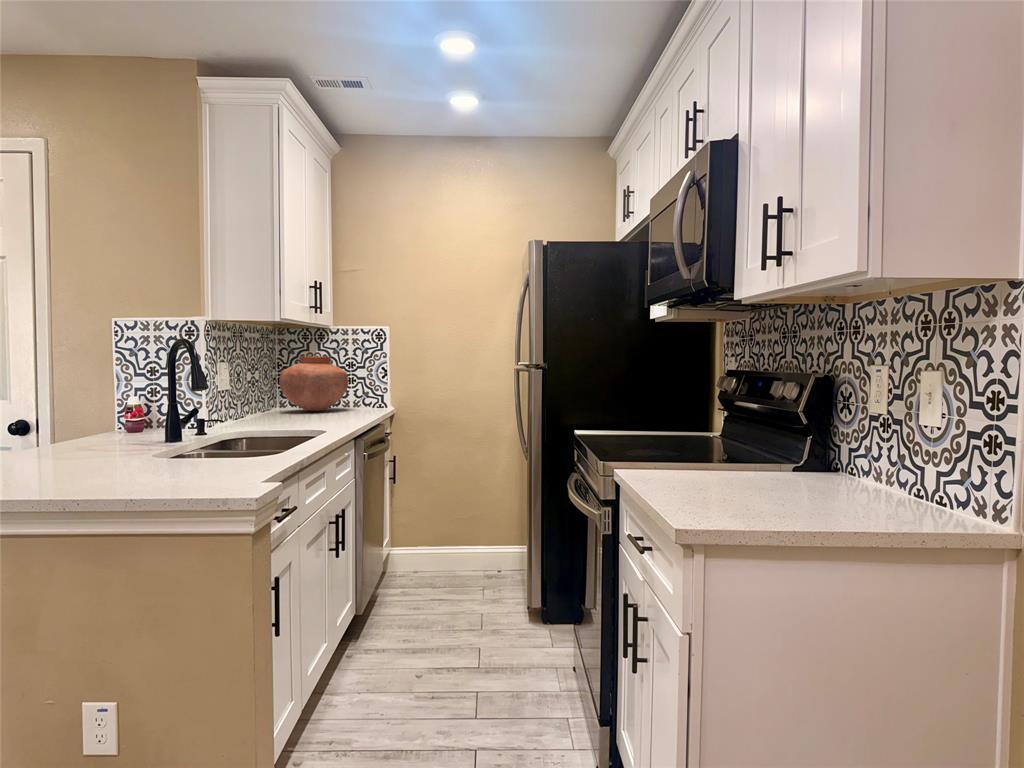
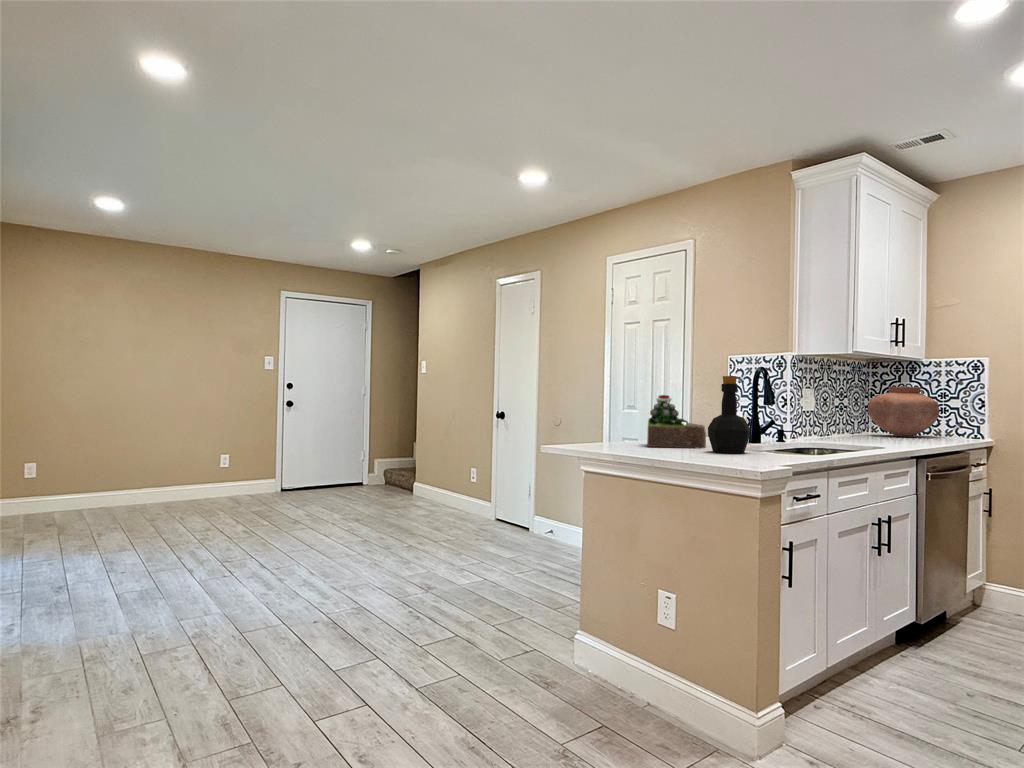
bottle: none [132,356,194,468] -> present [708,376,750,453]
succulent plant: none [9,385,116,471] -> present [647,395,706,448]

